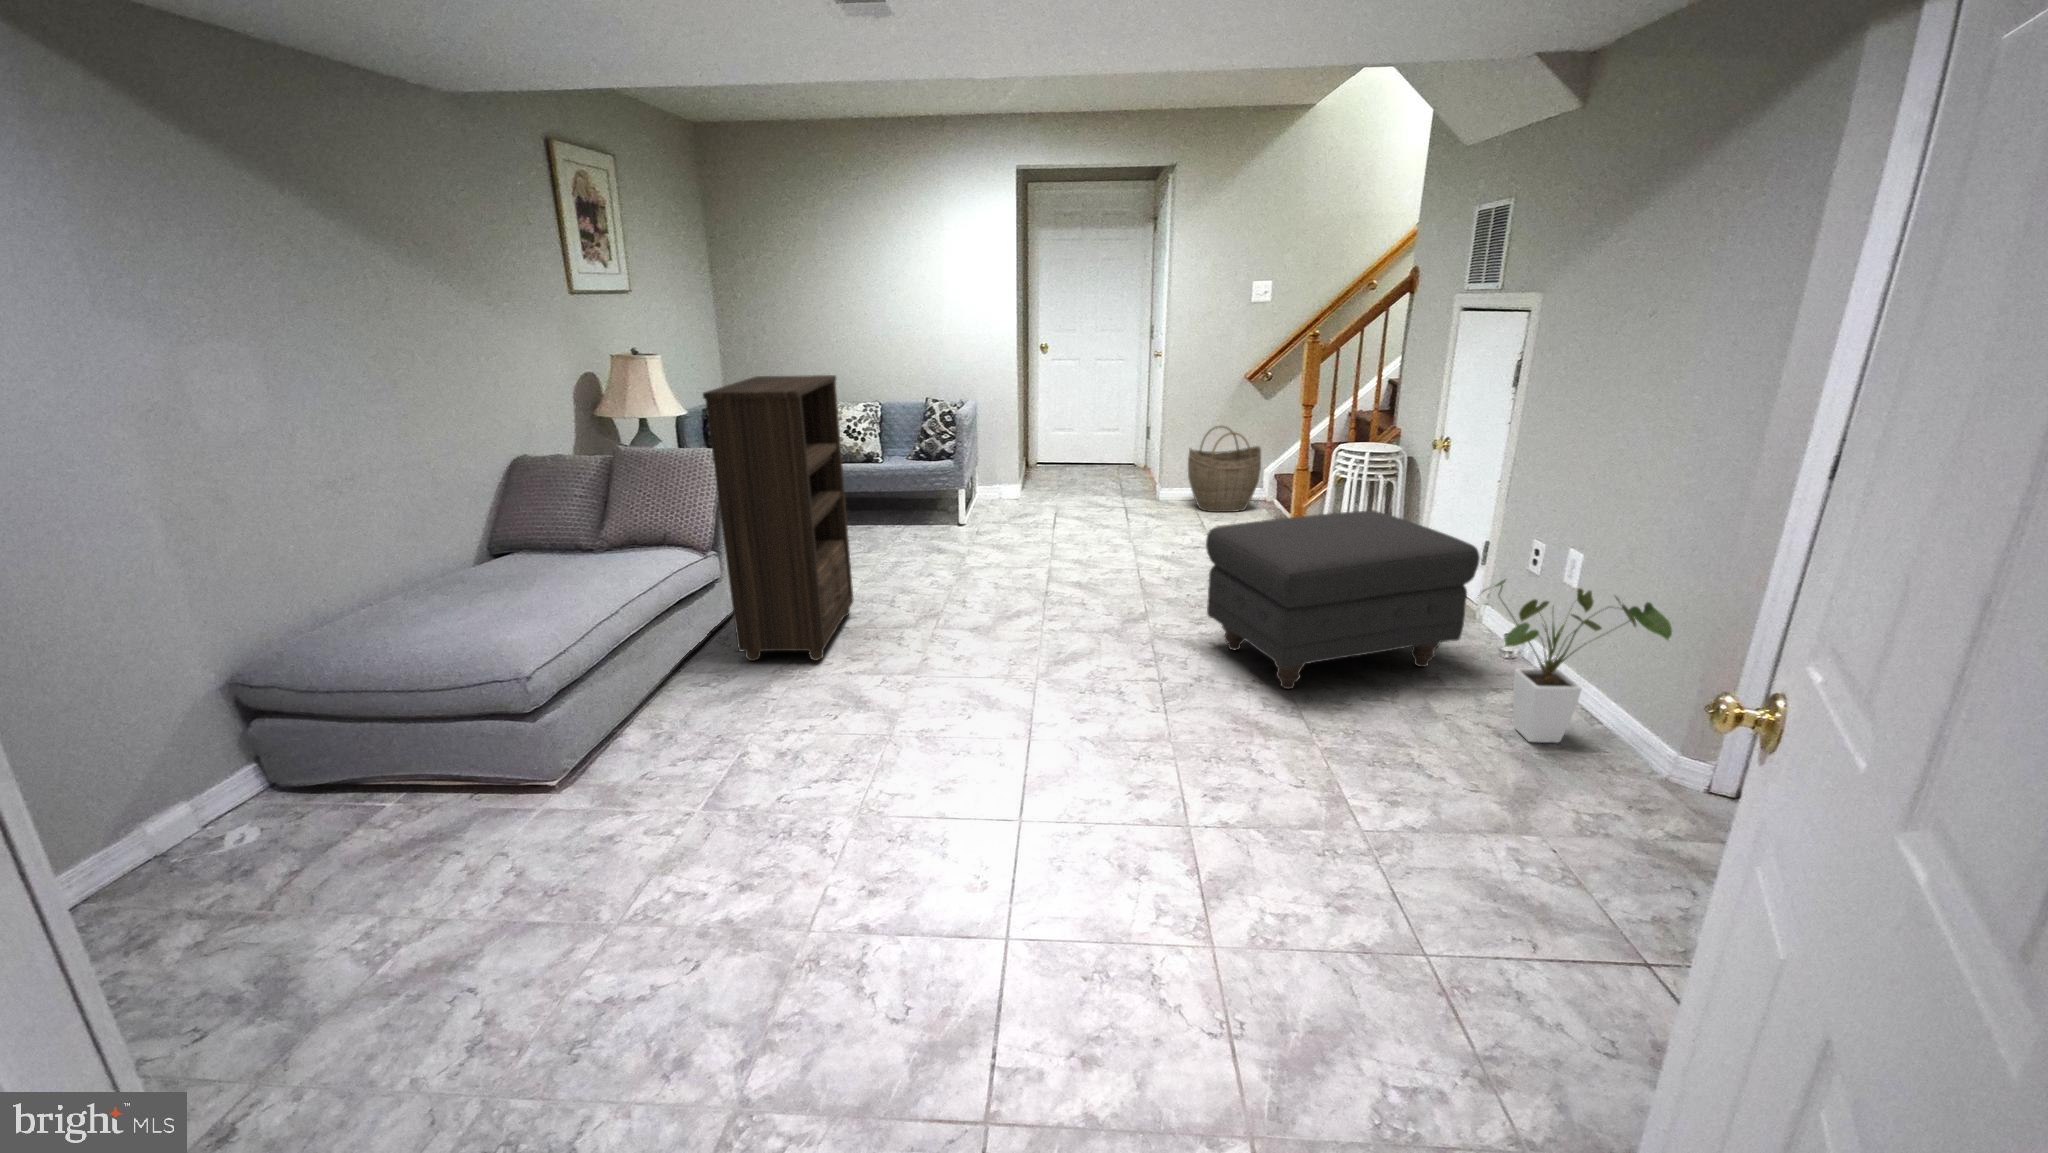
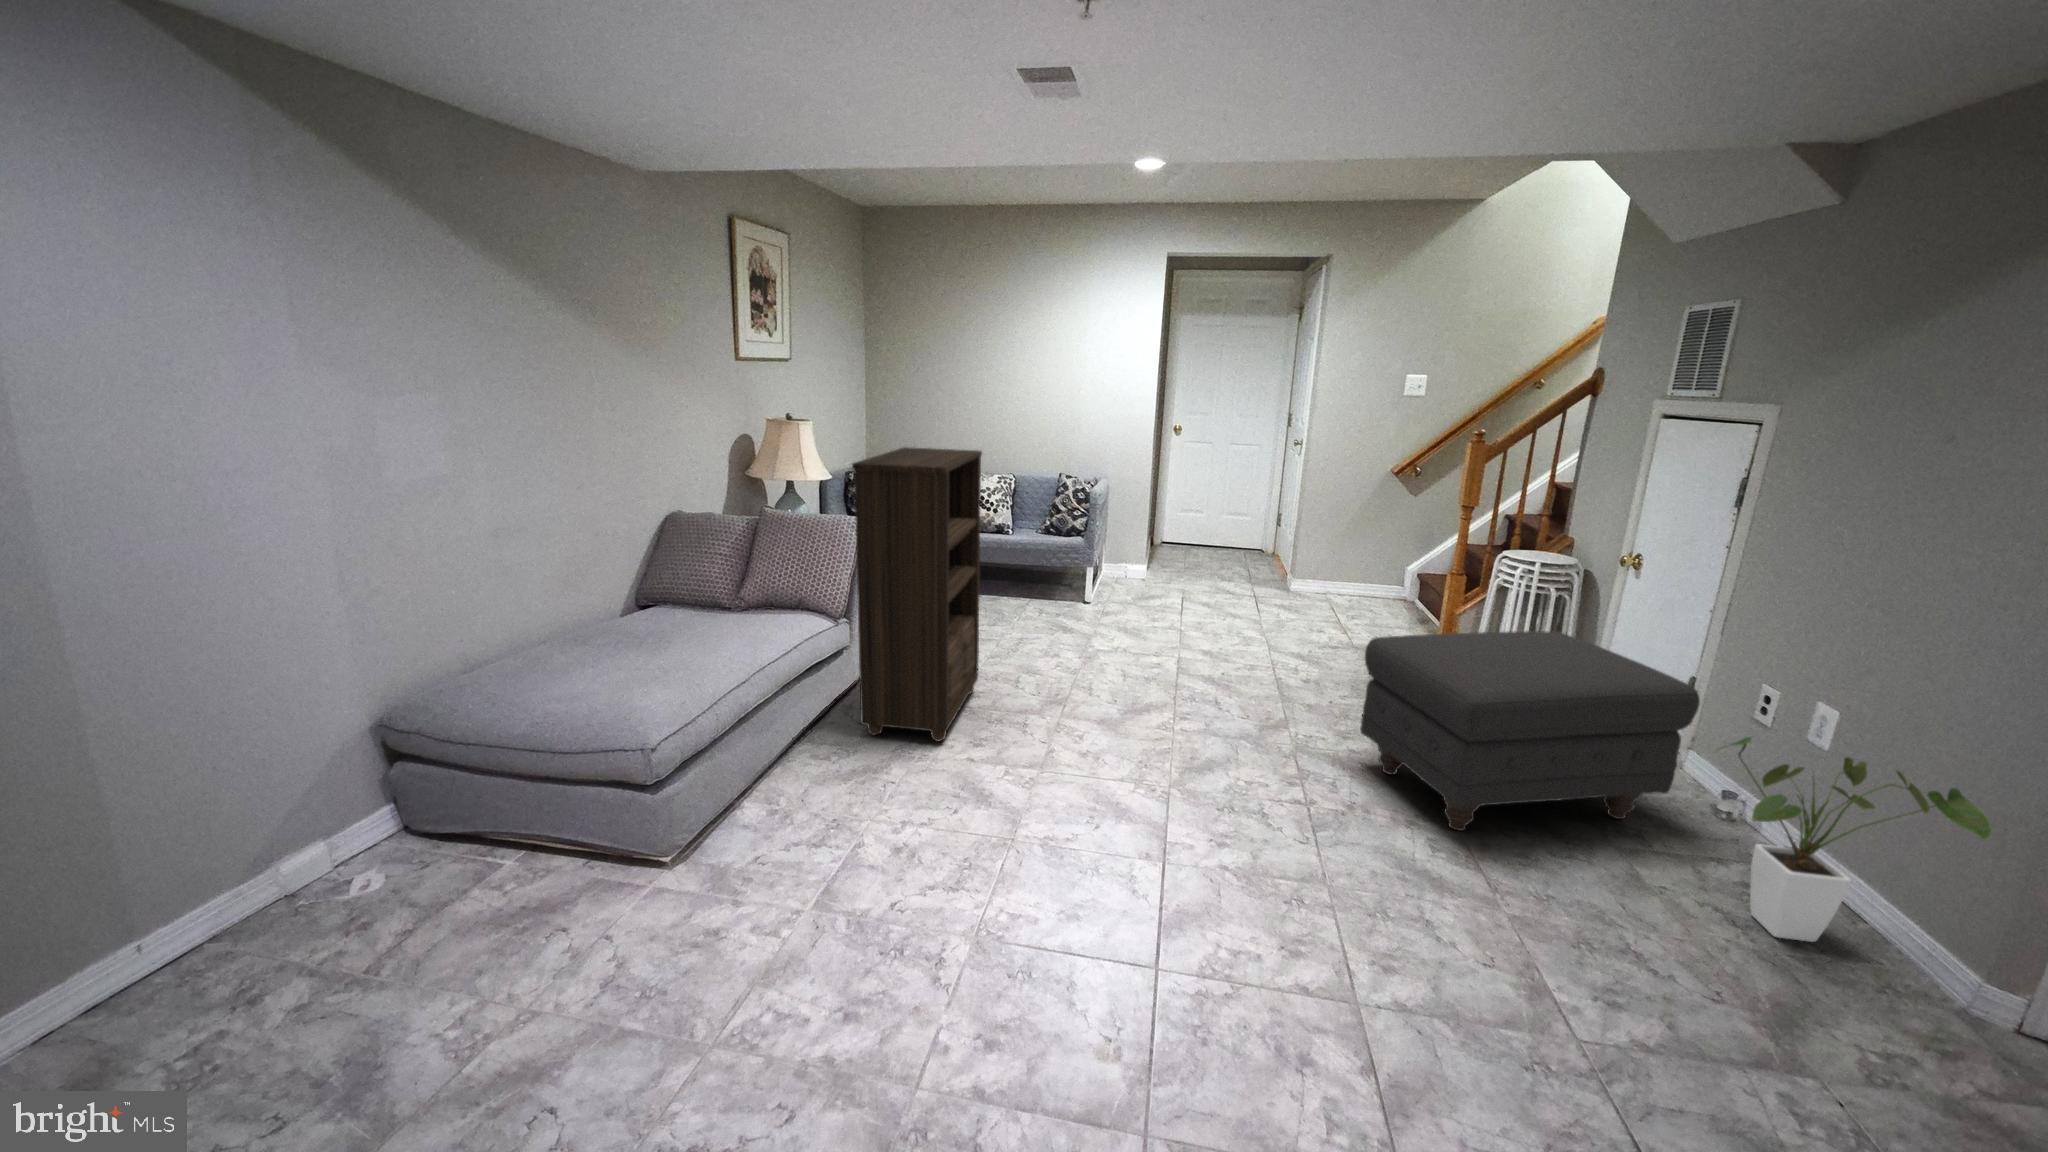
woven basket: present [1188,426,1261,512] -> none [1325,519,1407,610]

